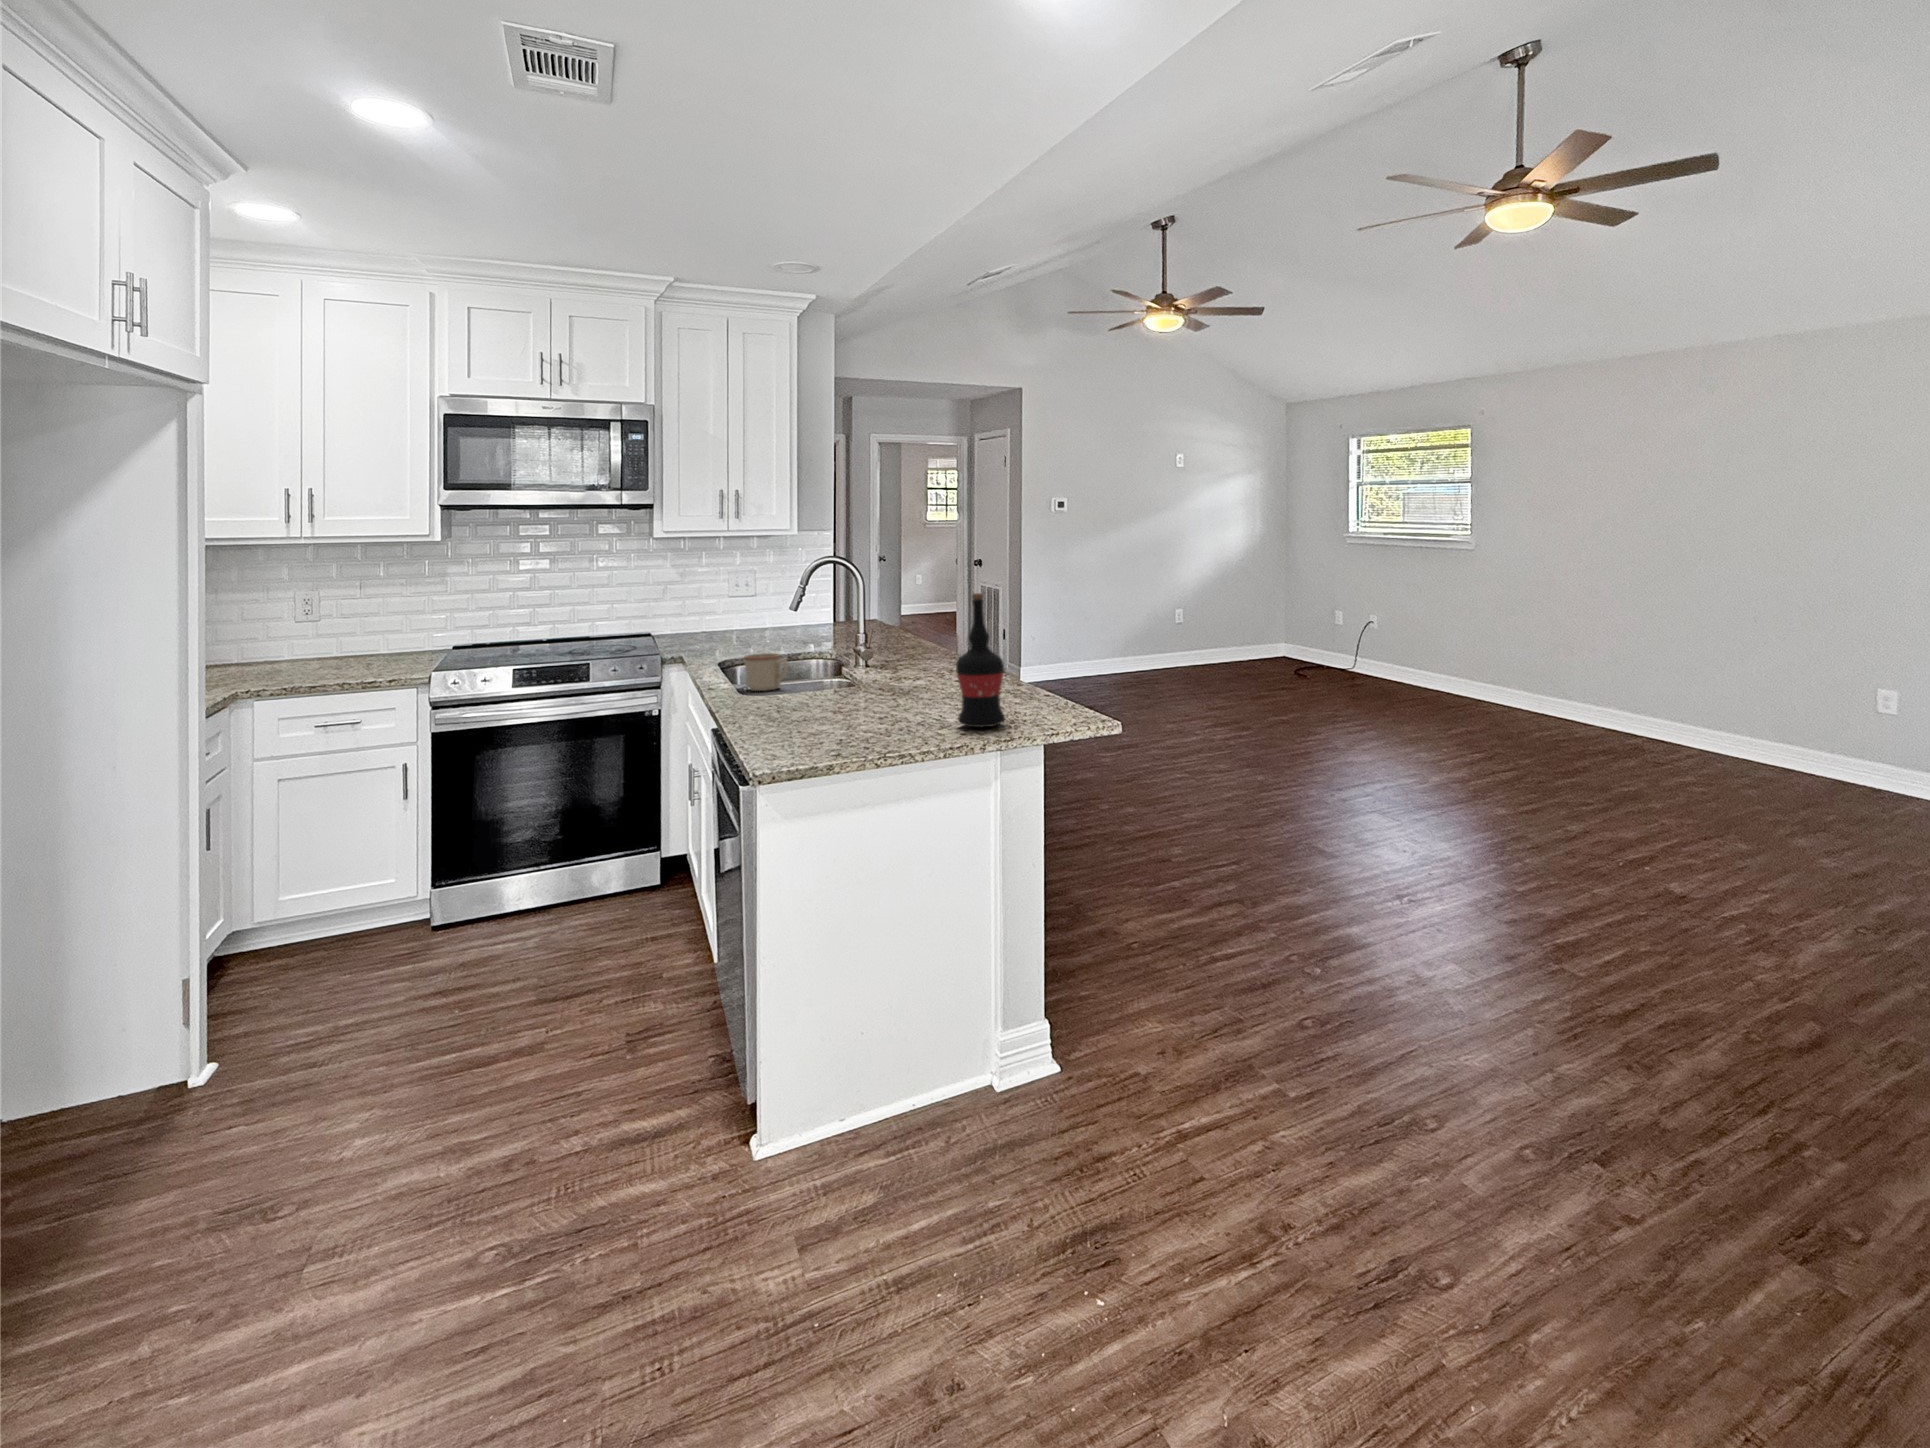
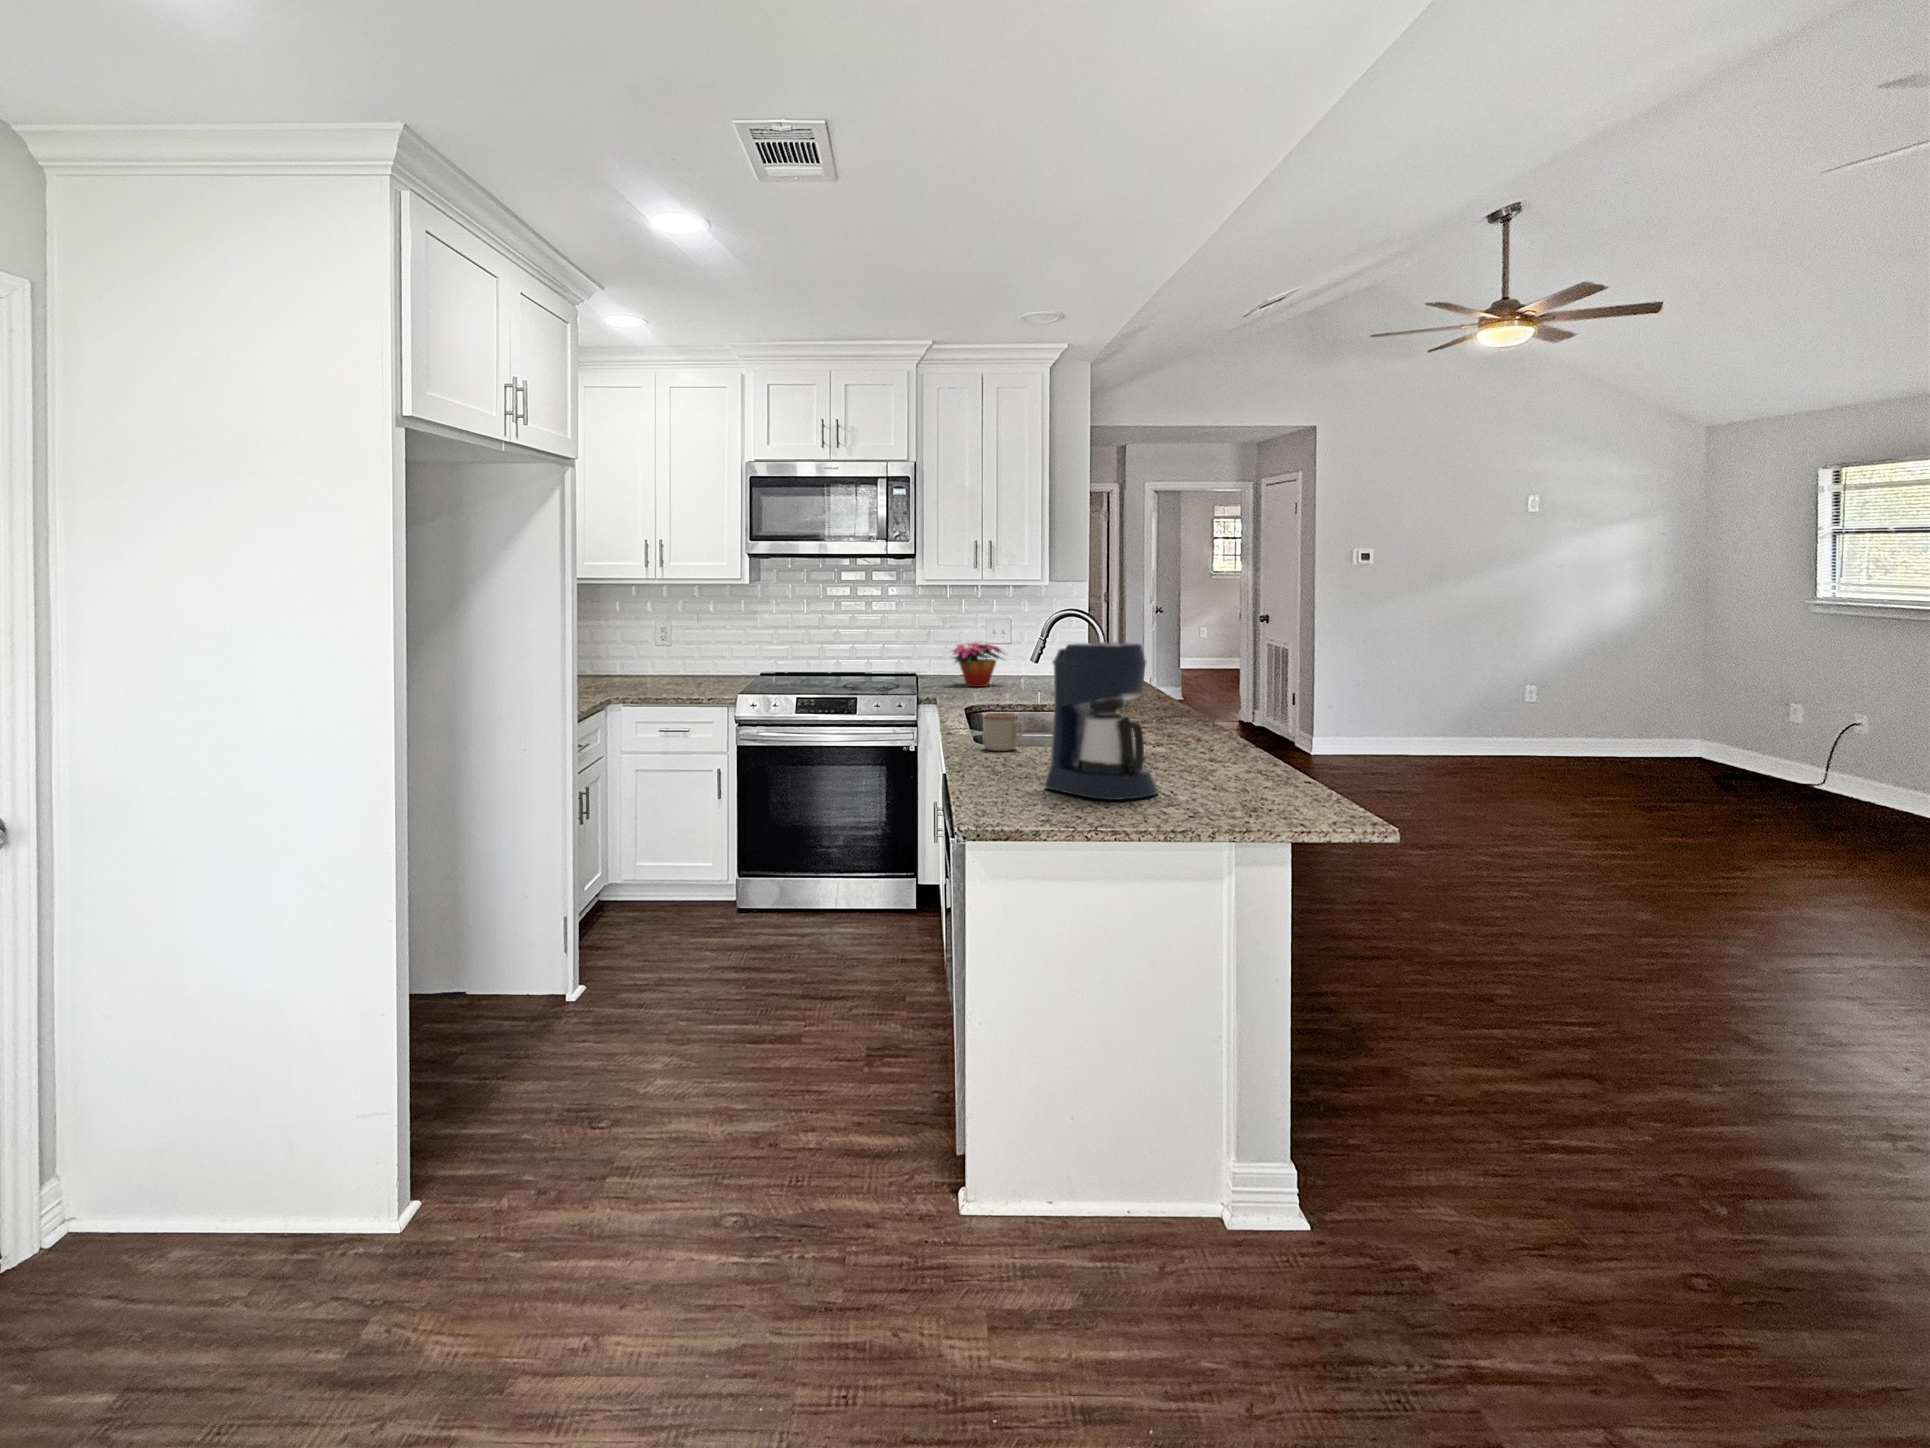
coffee maker: none [816,576,927,728] -> present [1044,642,1158,800]
flower arrangement: none [693,588,761,633] -> present [952,642,1003,687]
wine bottle: present [956,593,1005,727] -> none [1189,665,1243,808]

